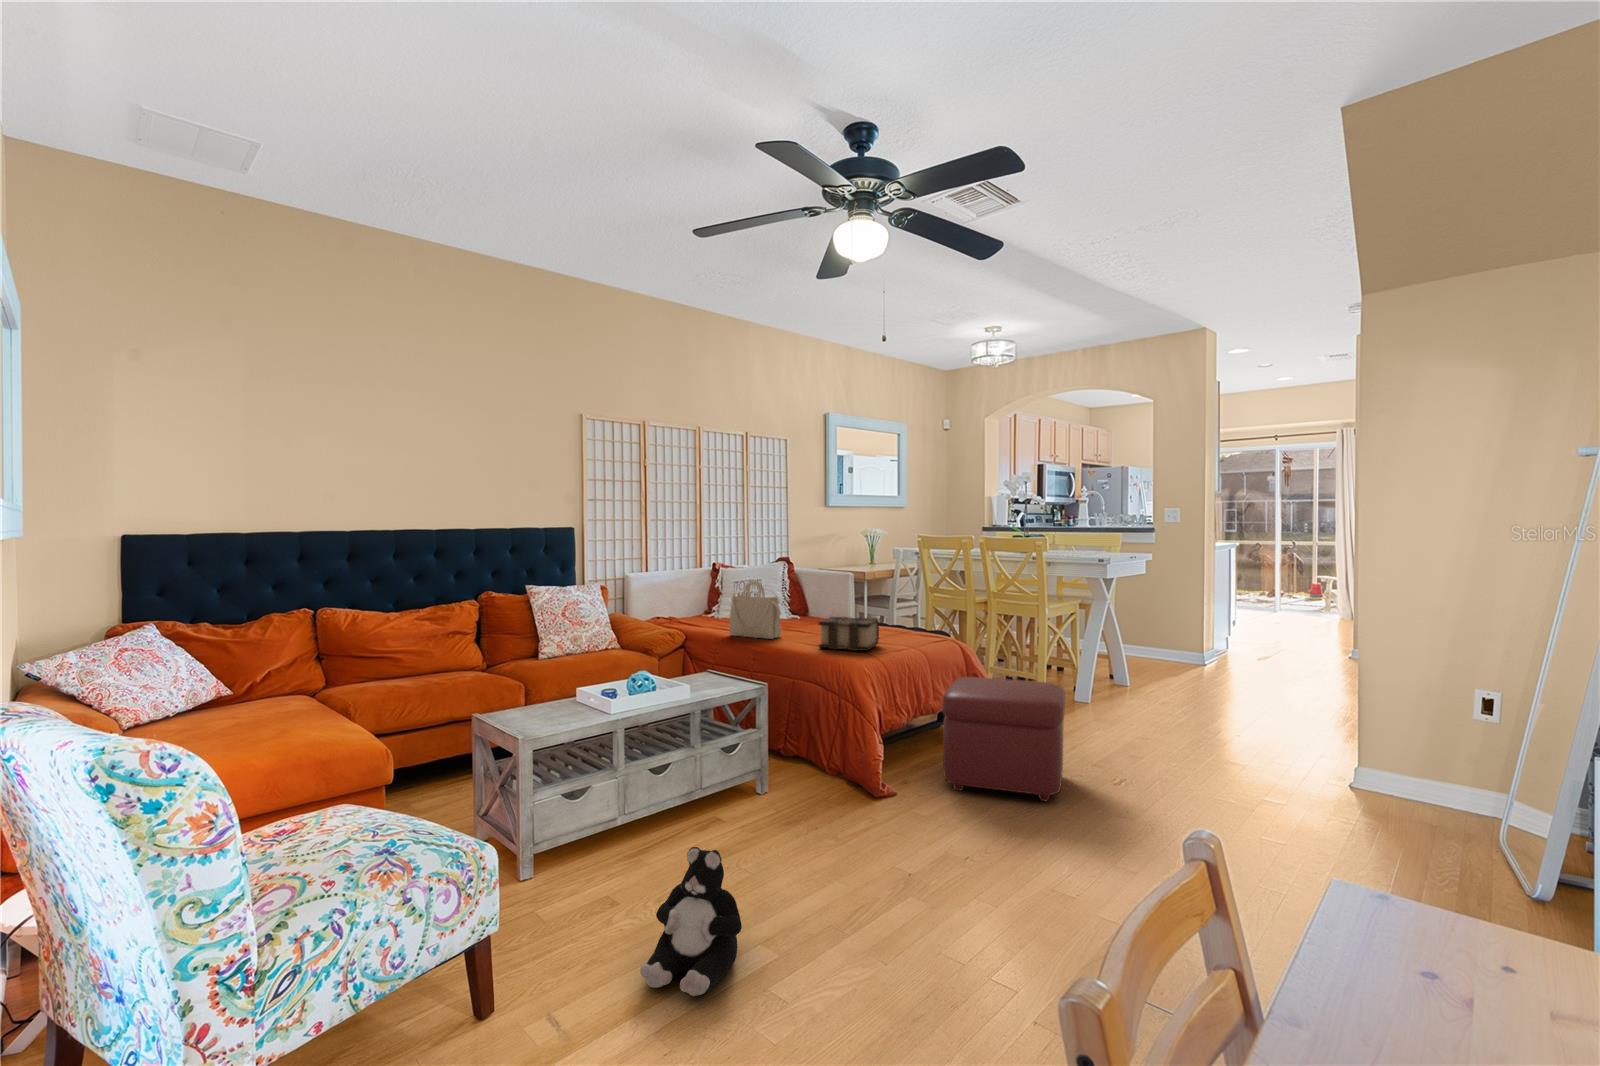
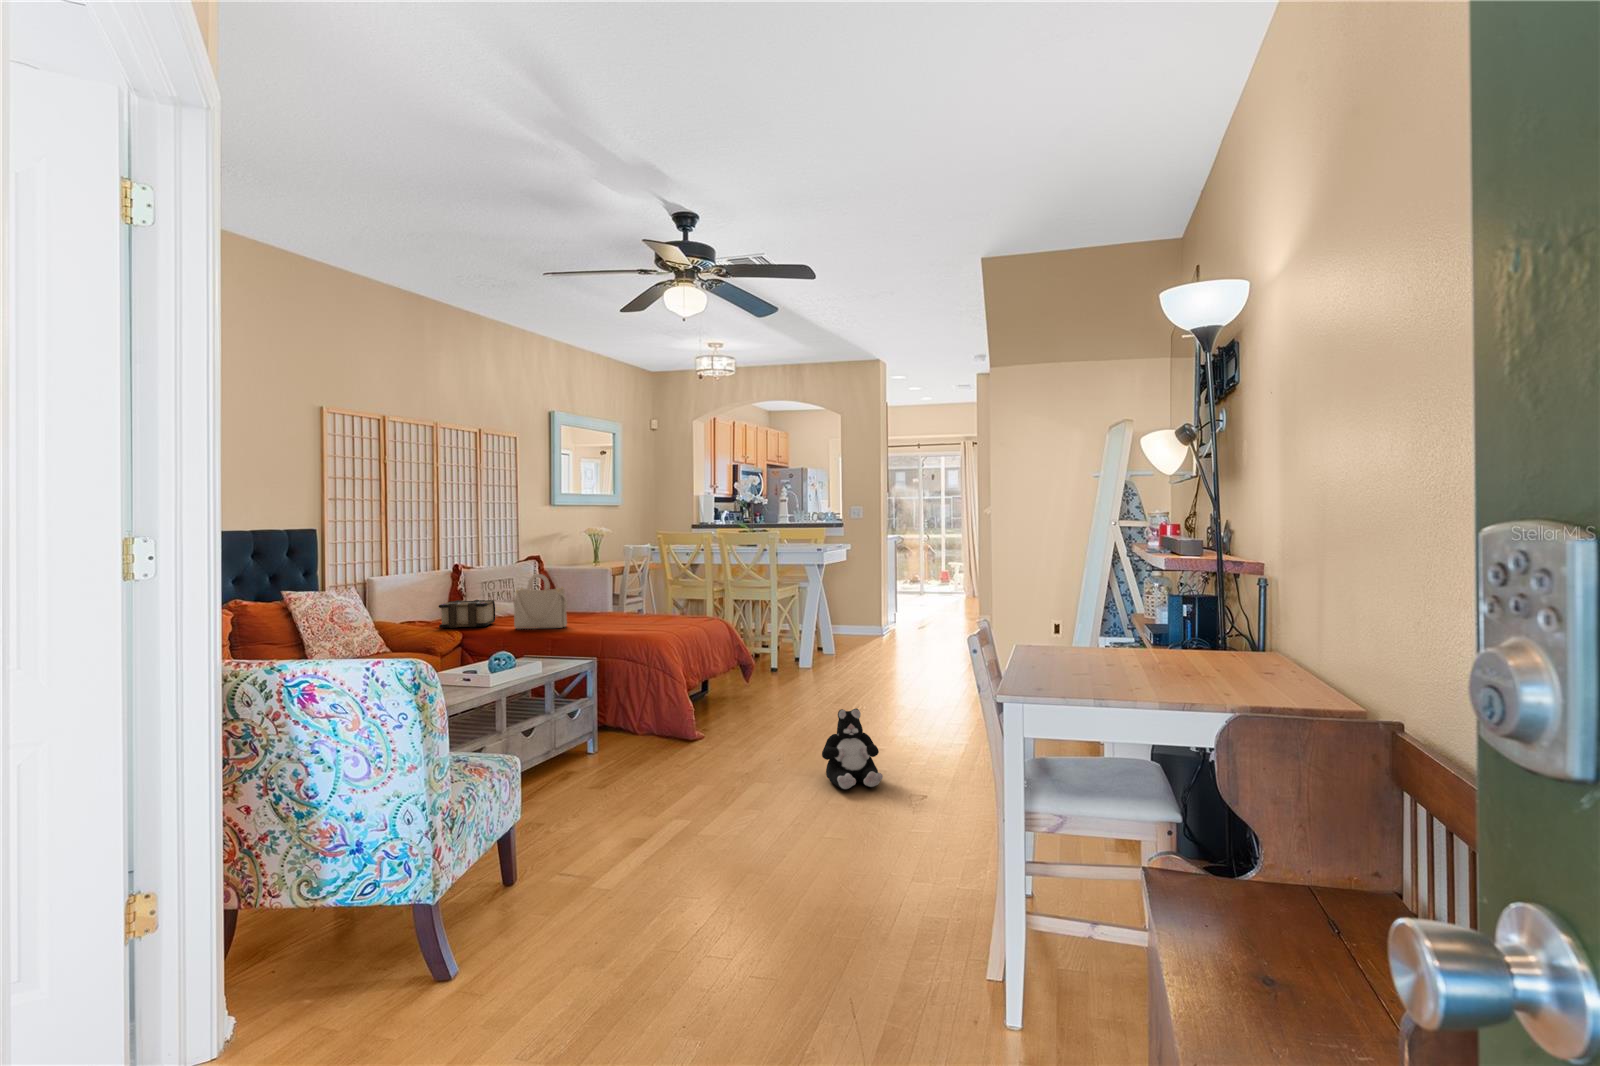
book: present [818,617,879,651] -> present [439,600,495,628]
ottoman: present [942,677,1065,801] -> none [737,640,834,733]
plush toy: present [640,847,742,996] -> present [822,709,883,789]

